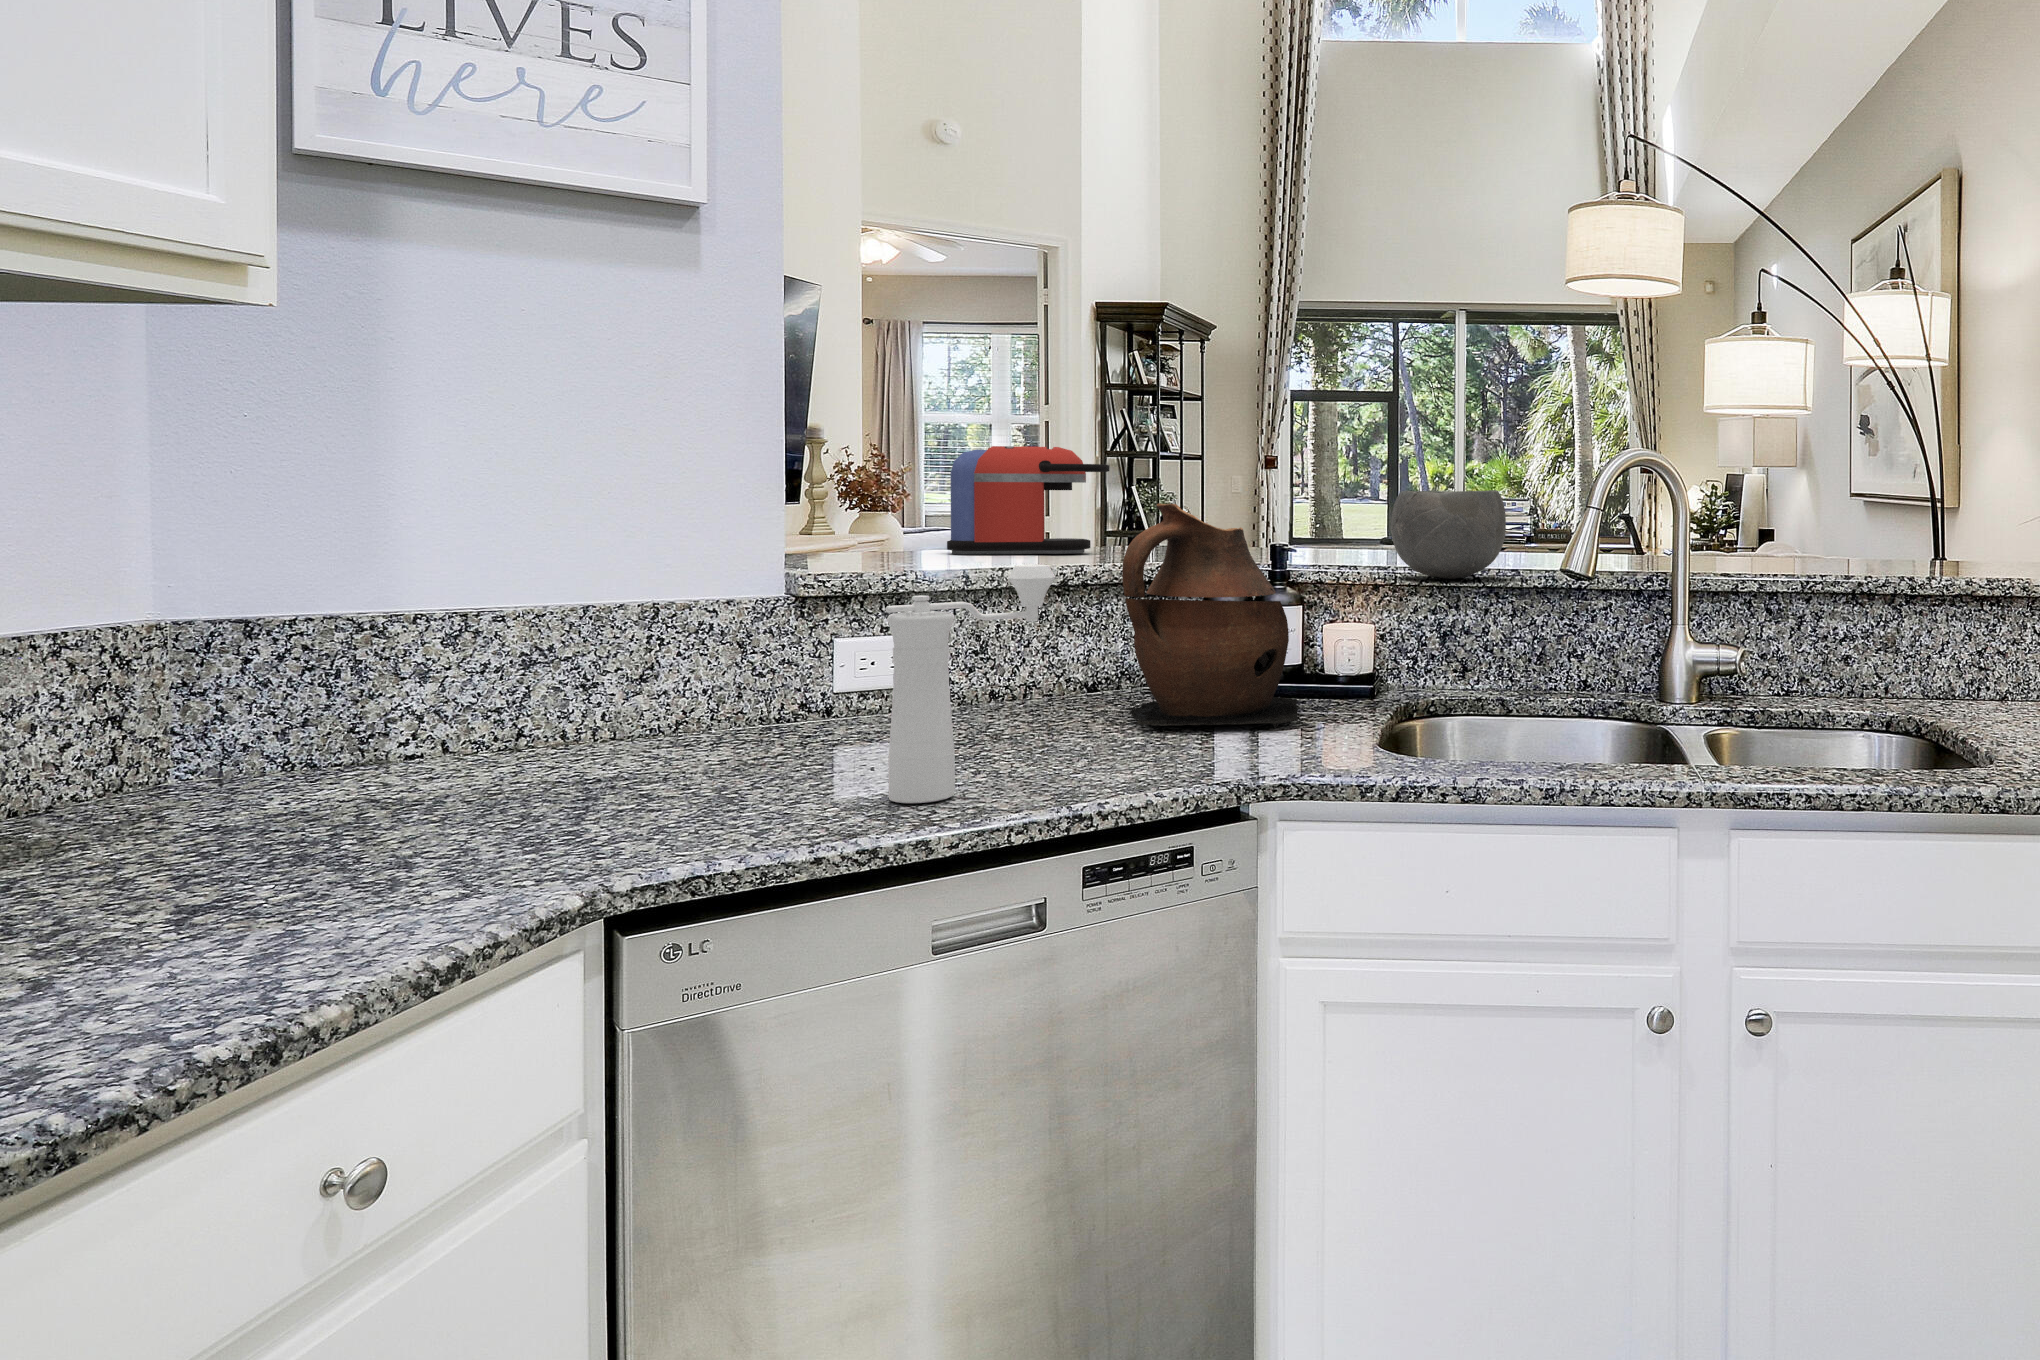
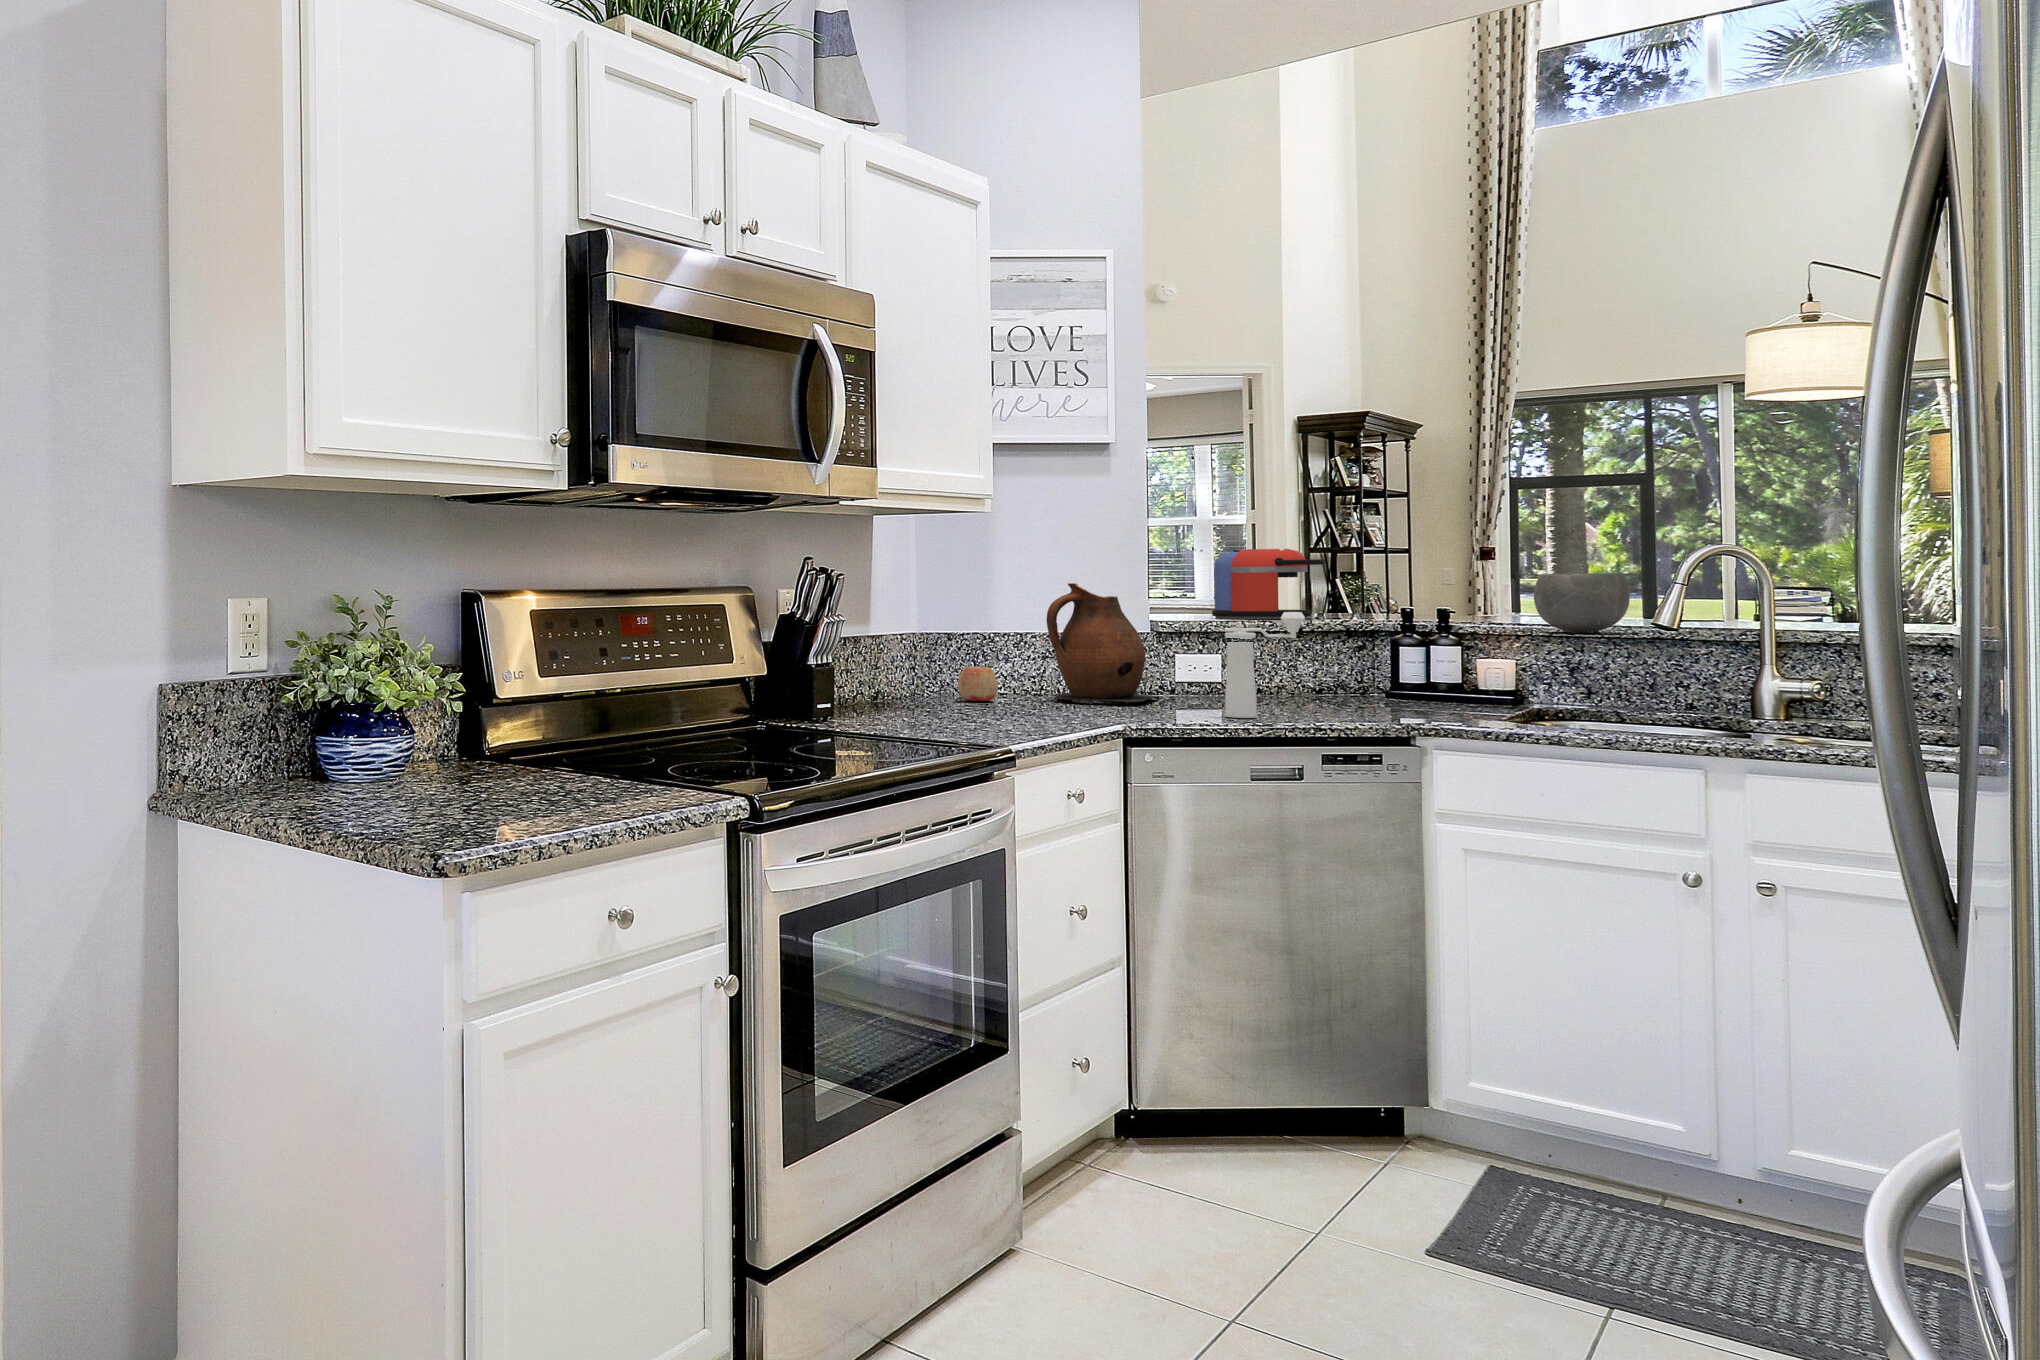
ceramic pitcher: present [1122,504,1298,728] -> present [1047,583,1159,704]
apple: none [233,706,360,797] -> present [958,667,998,701]

